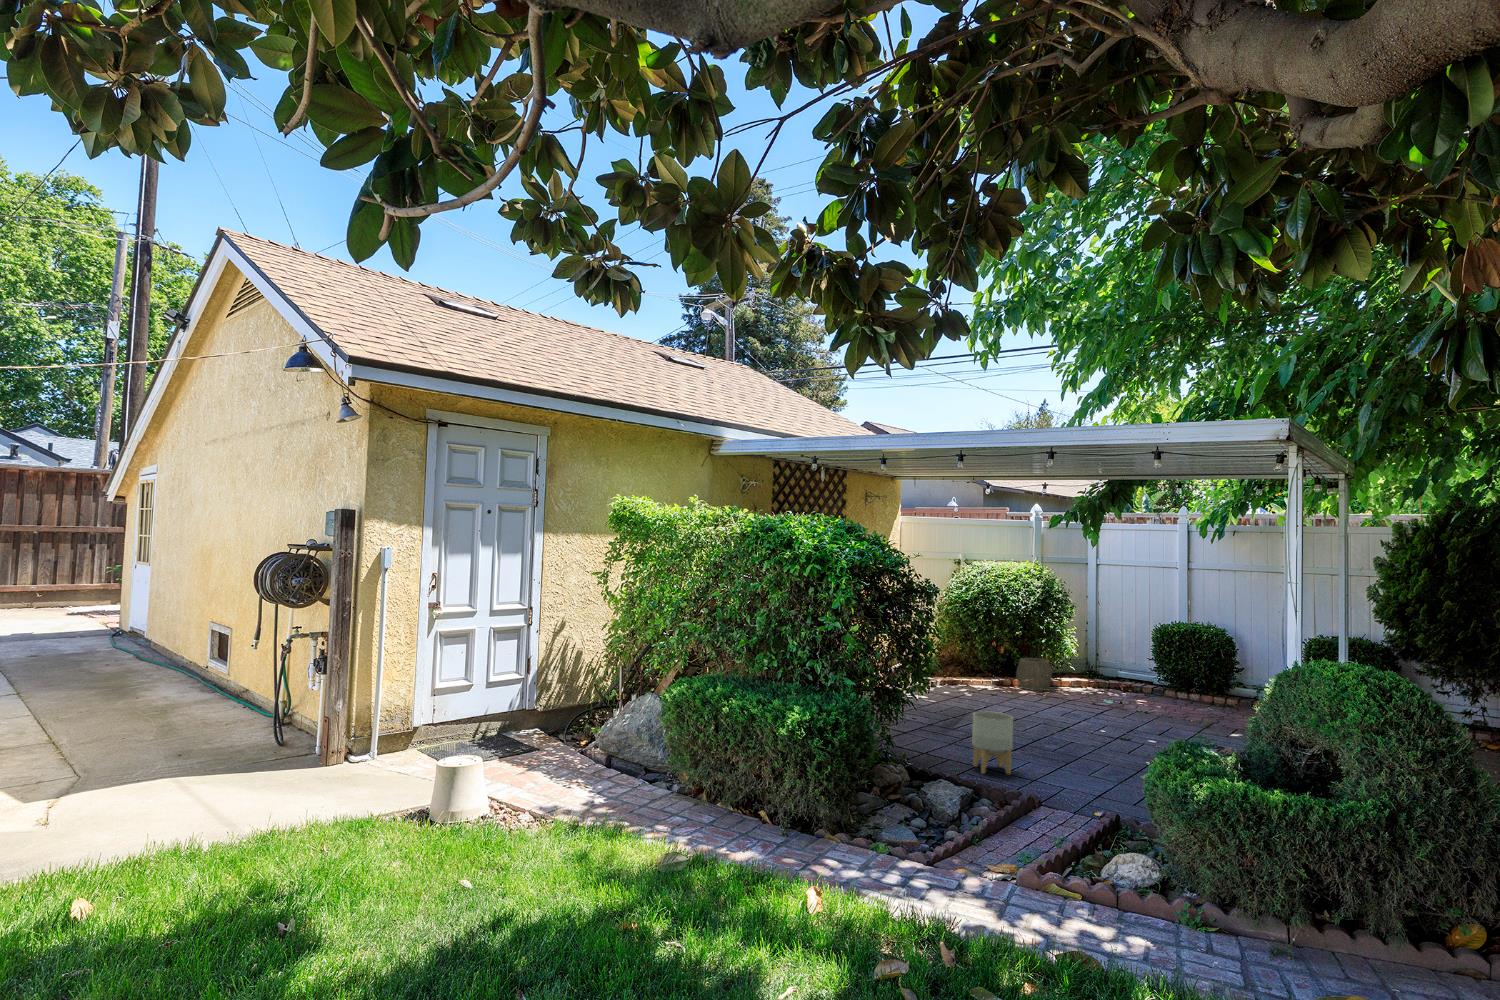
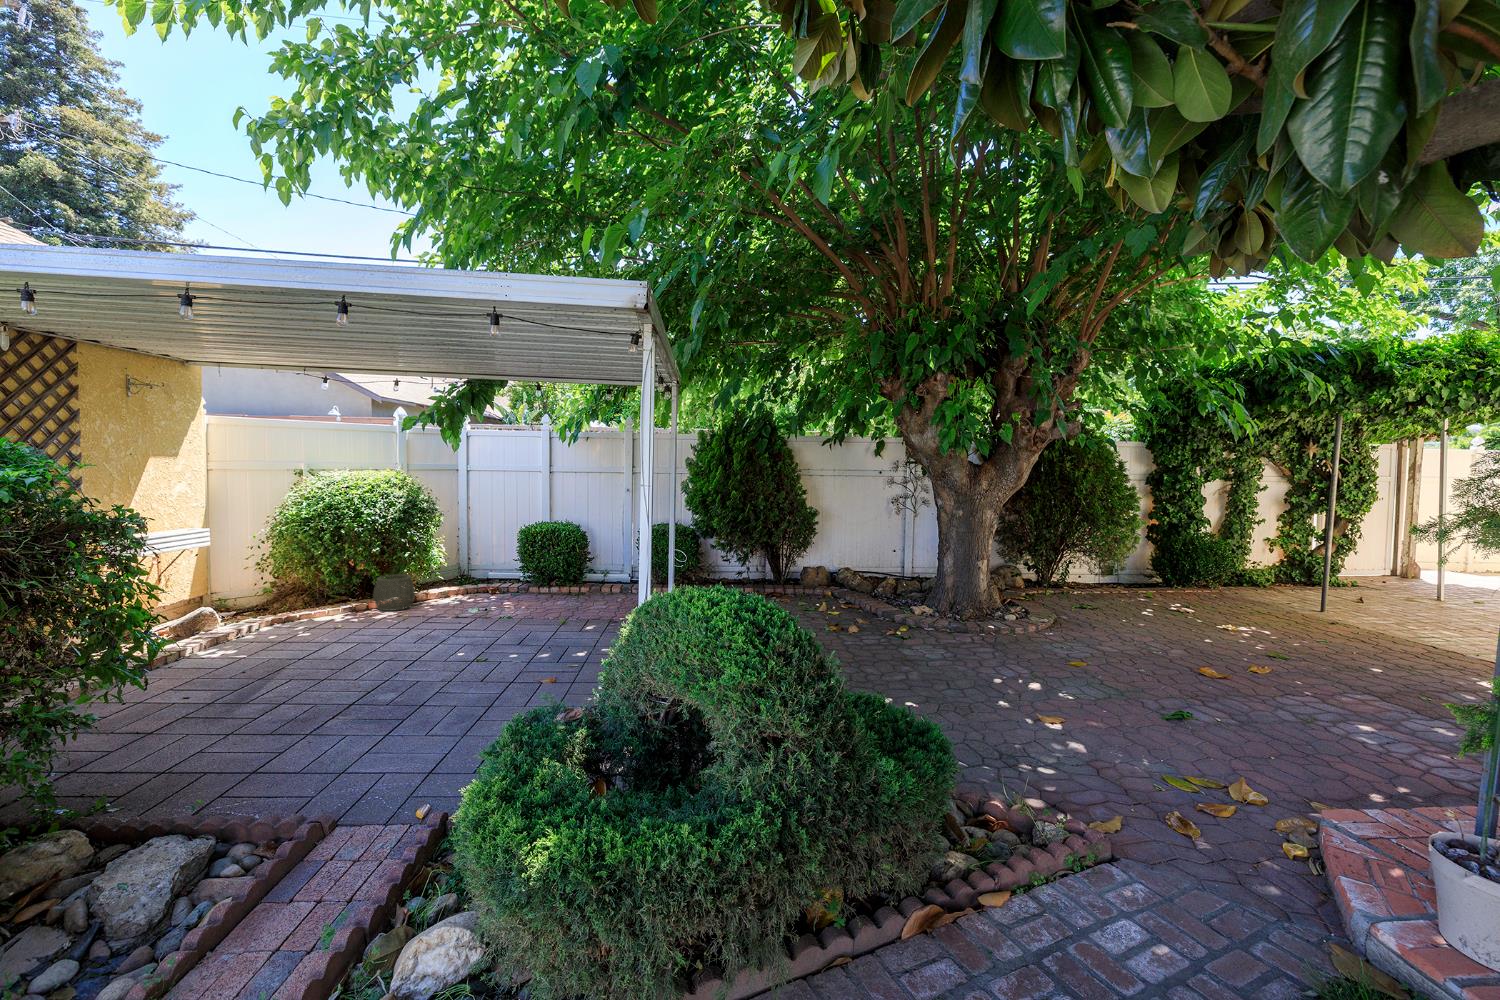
planter: present [972,711,1013,775] -> none [255,685,323,781]

